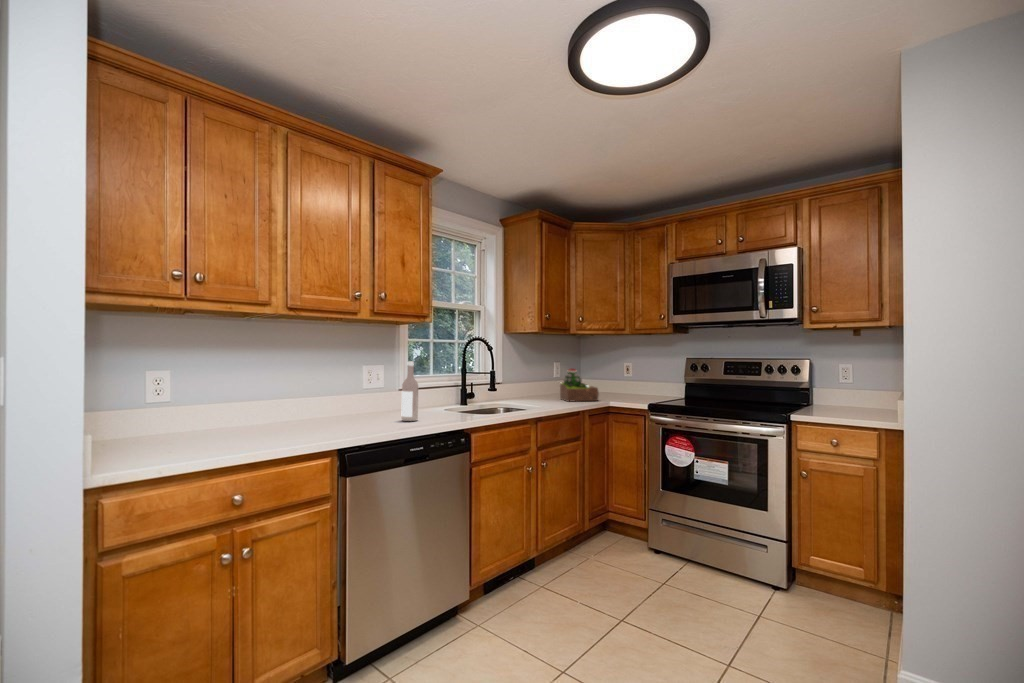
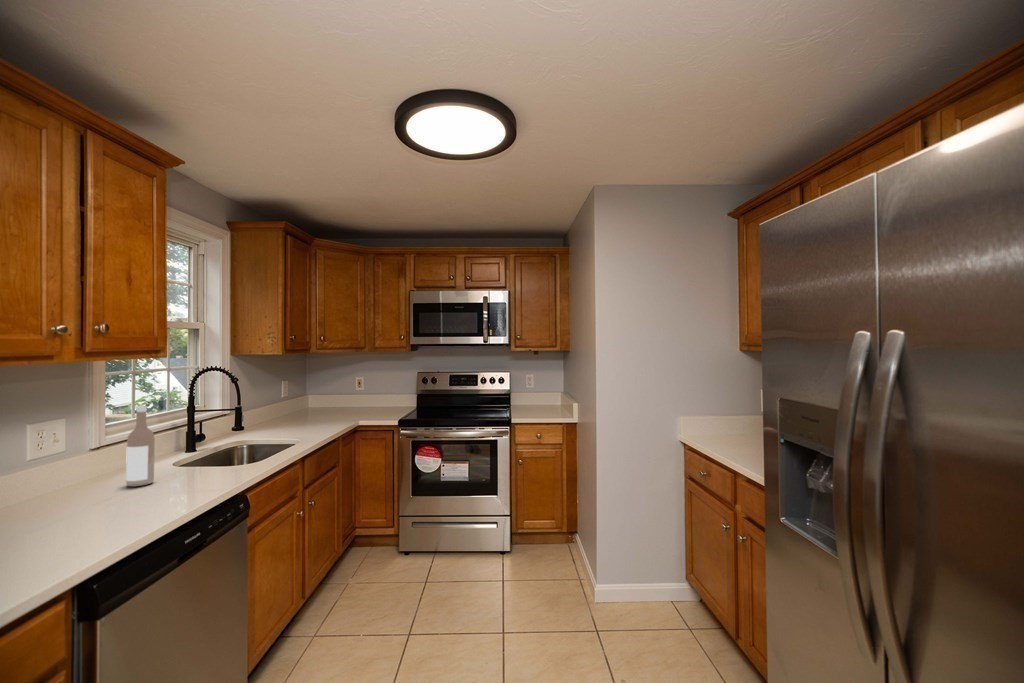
succulent plant: present [560,369,599,401] -> none [299,391,343,426]

